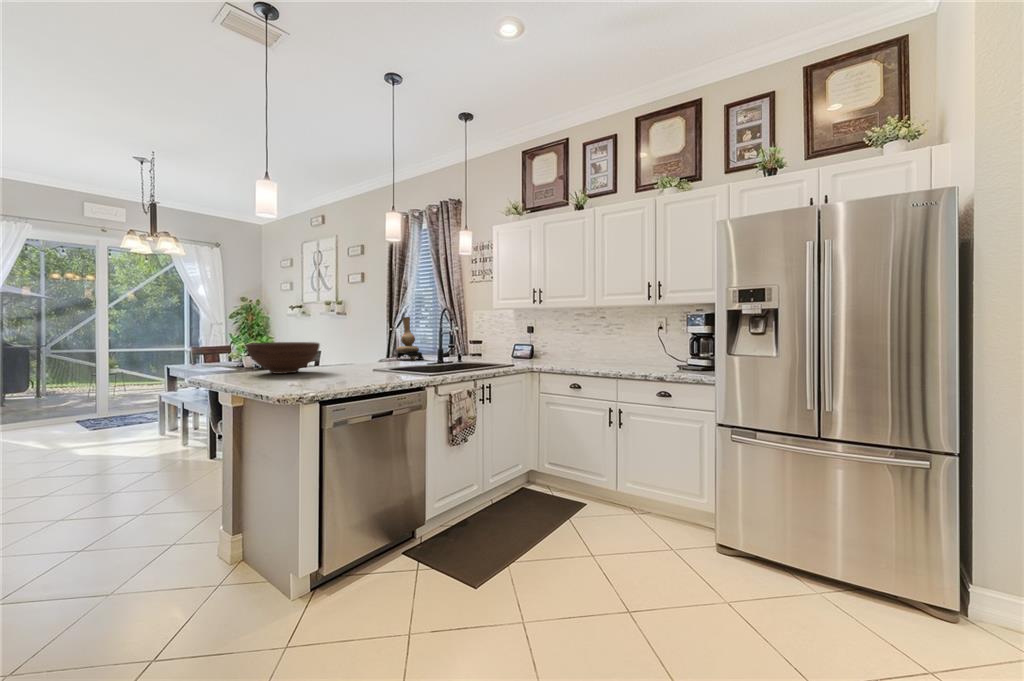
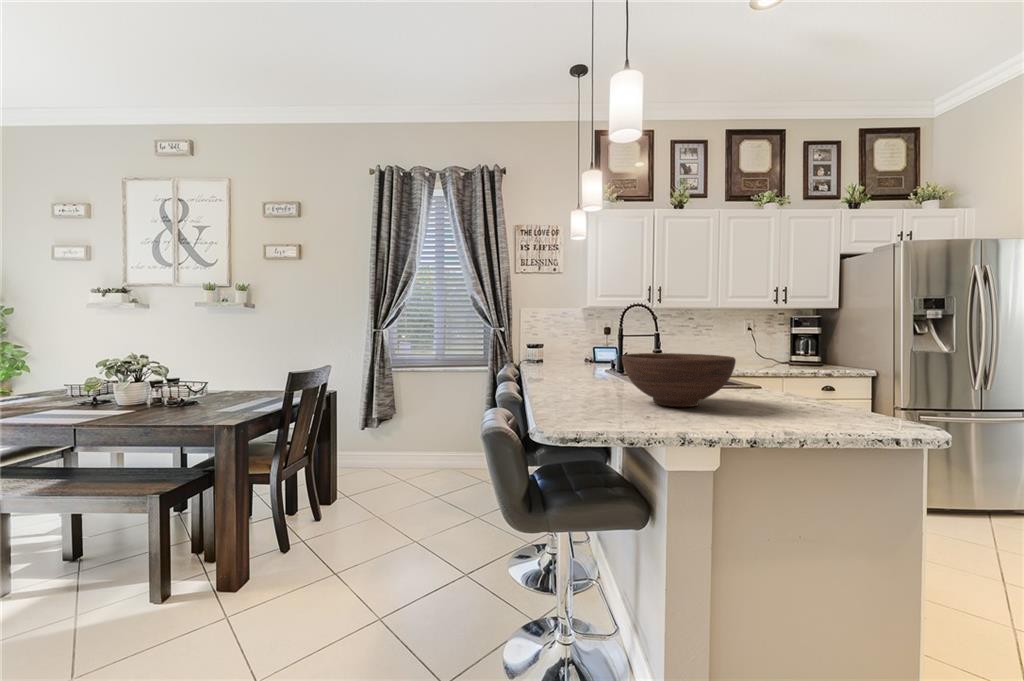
vase: present [396,317,424,360] -> none [539,315,578,374]

